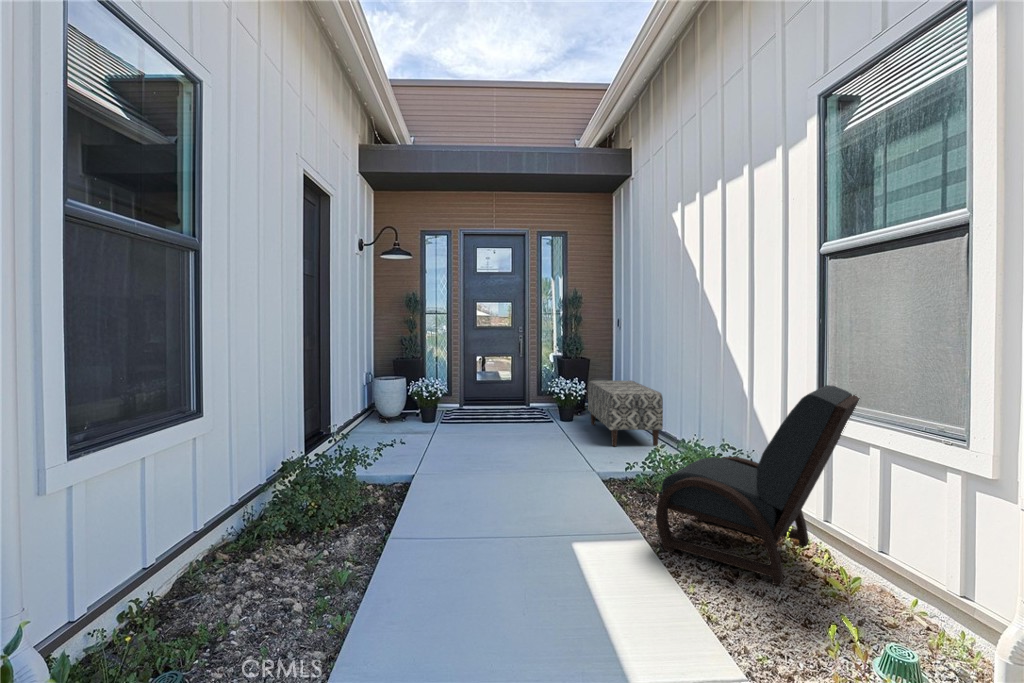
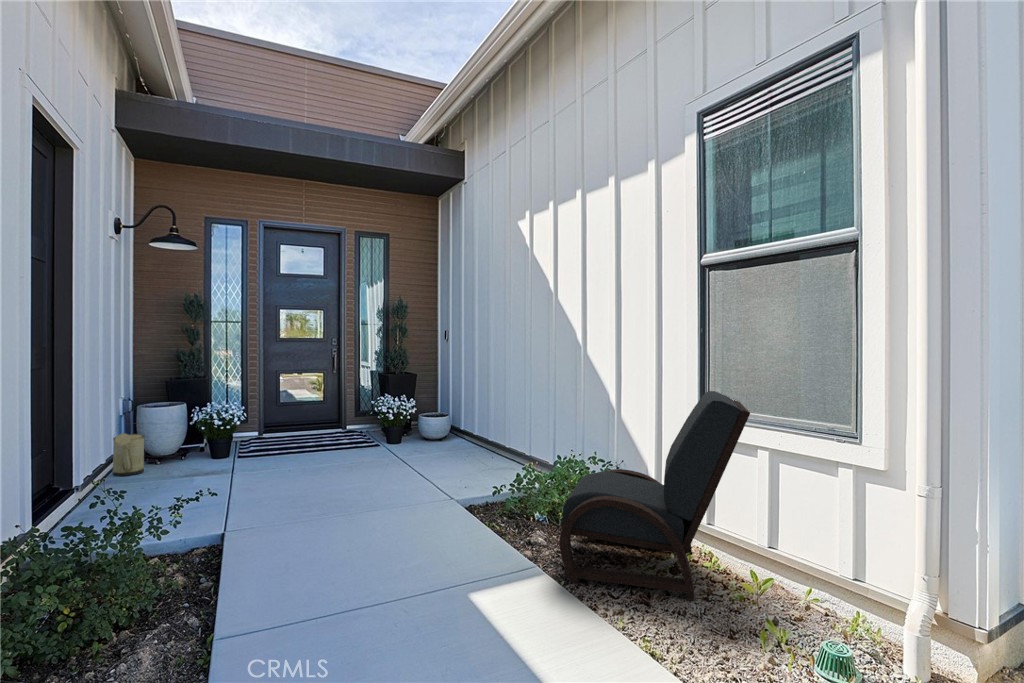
bench: present [588,380,663,446] -> none [422,396,511,469]
watering can: none [359,391,378,428] -> present [113,433,145,476]

